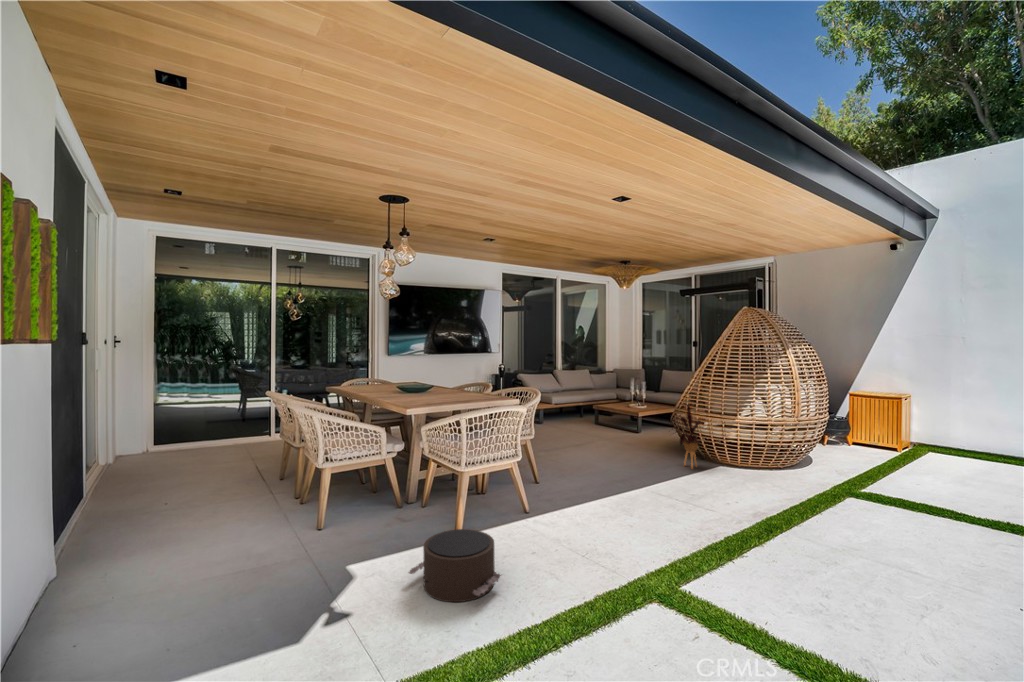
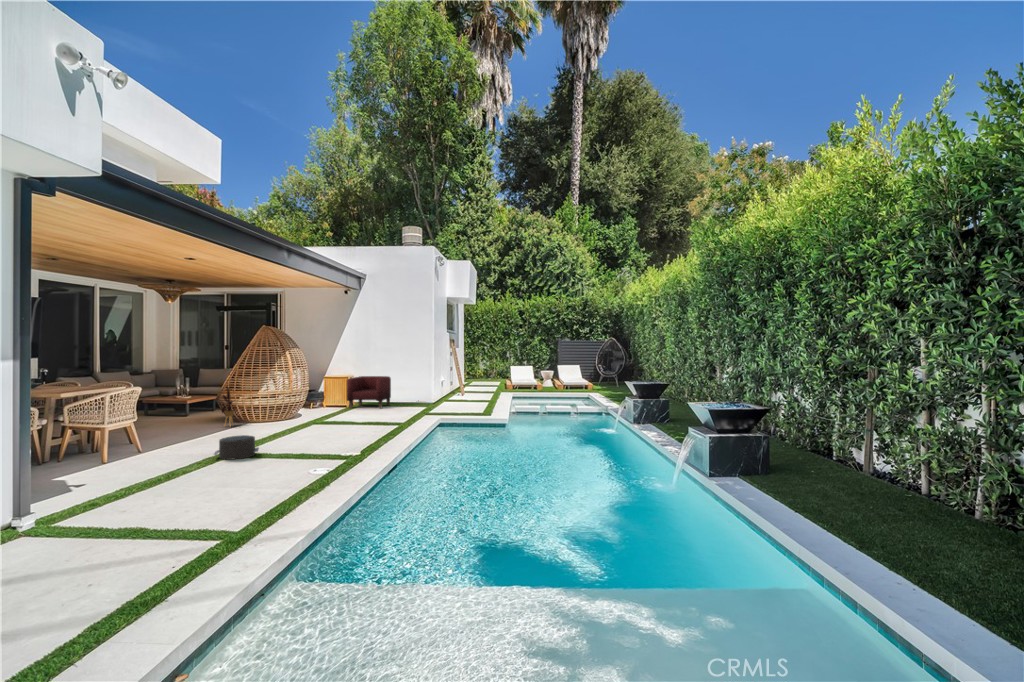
armchair: none [900,397,1011,471] -> present [347,376,391,409]
pouf: present [408,529,501,602] -> present [214,435,259,460]

